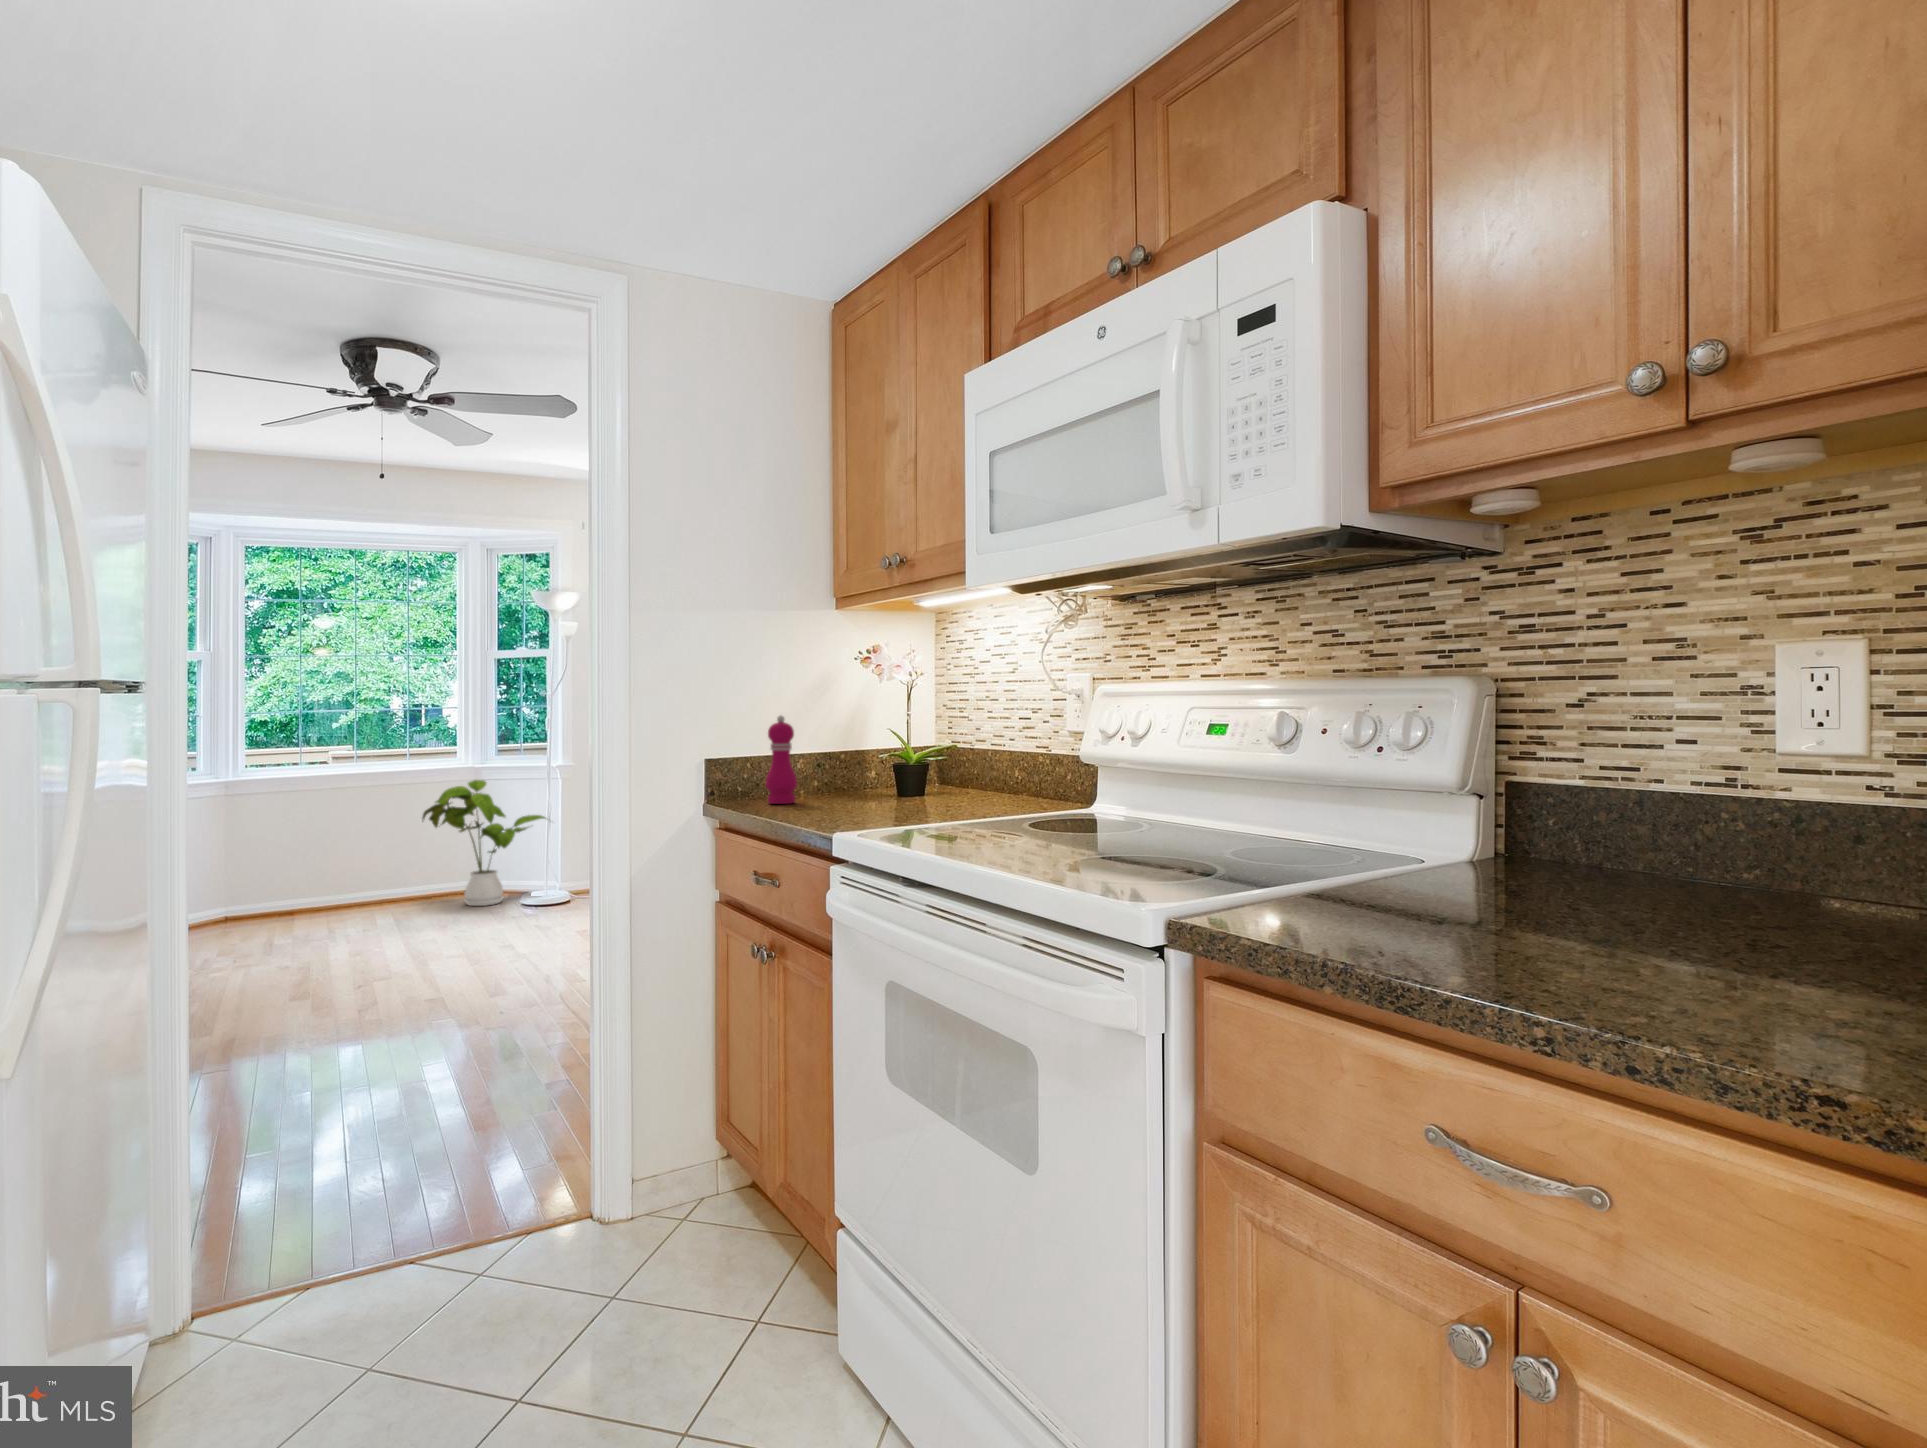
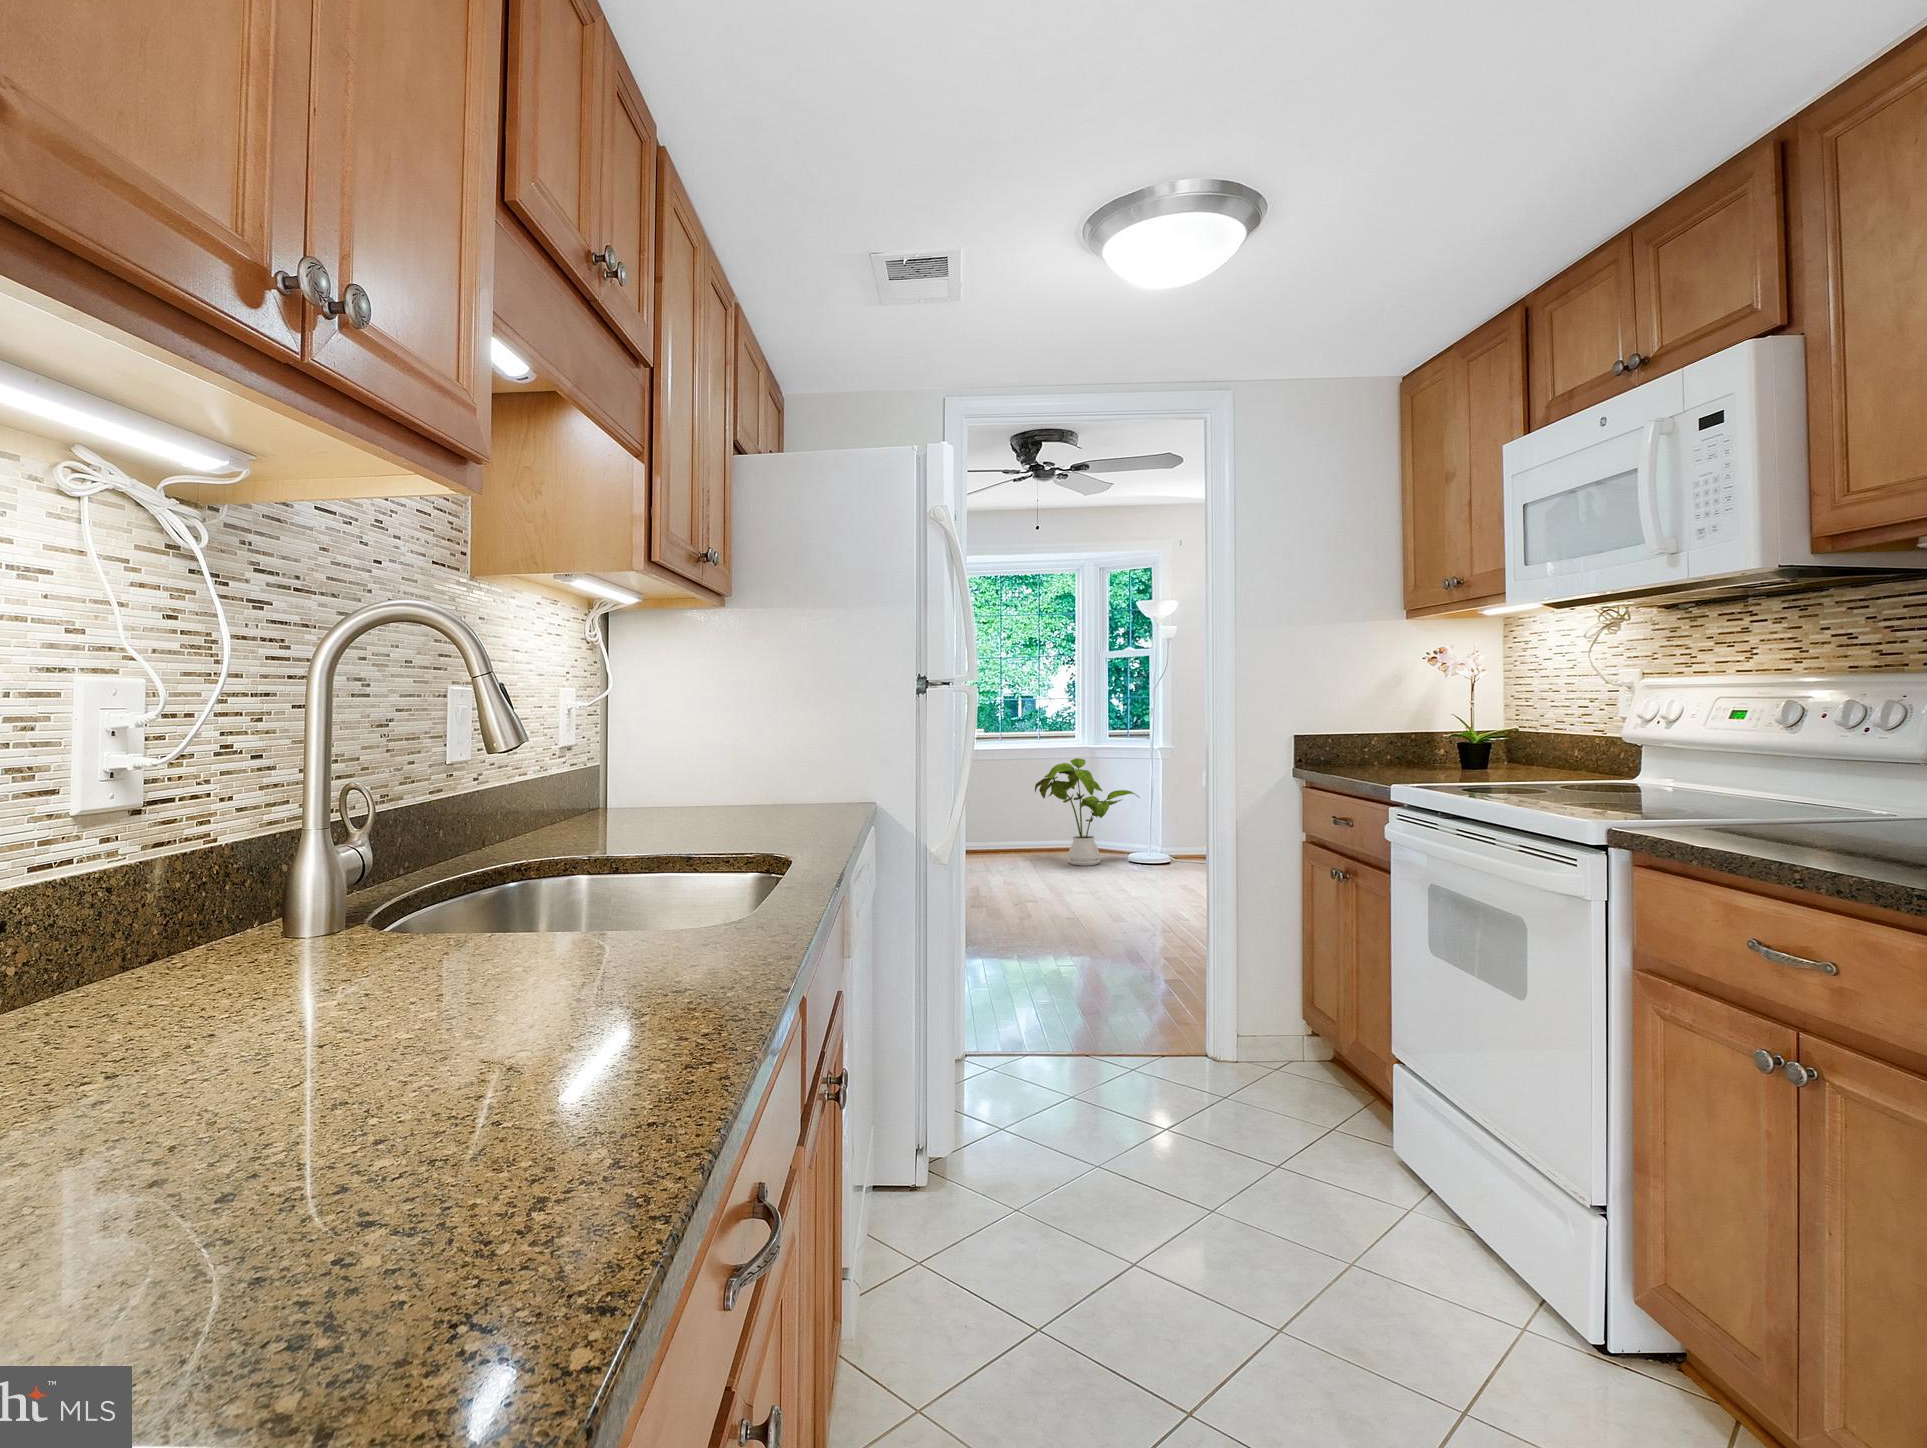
pepper mill: present [766,716,797,804] -> none [1349,704,1375,772]

